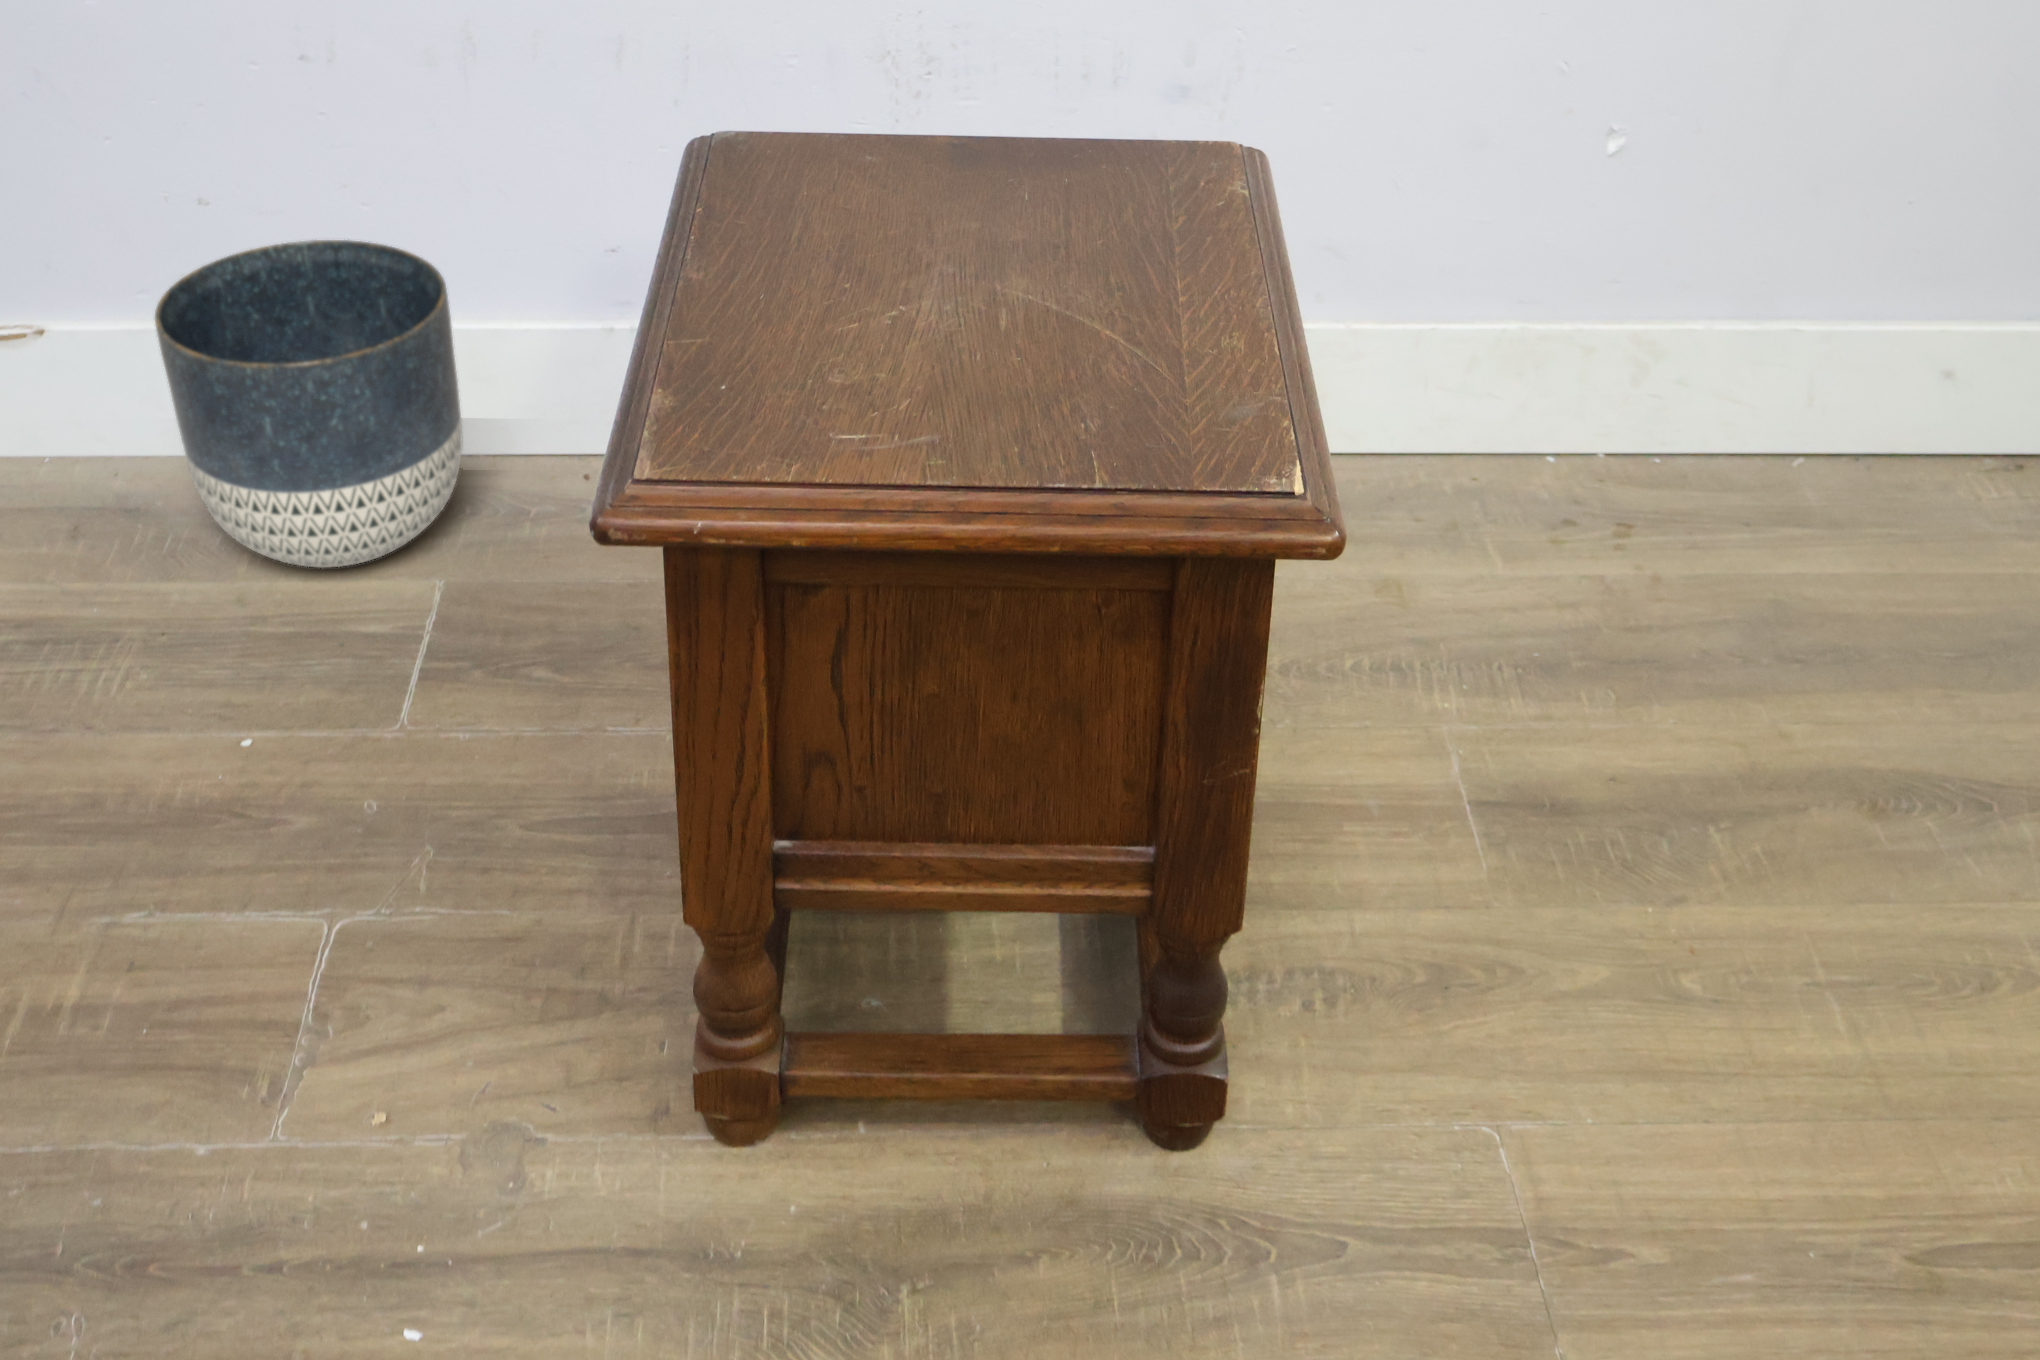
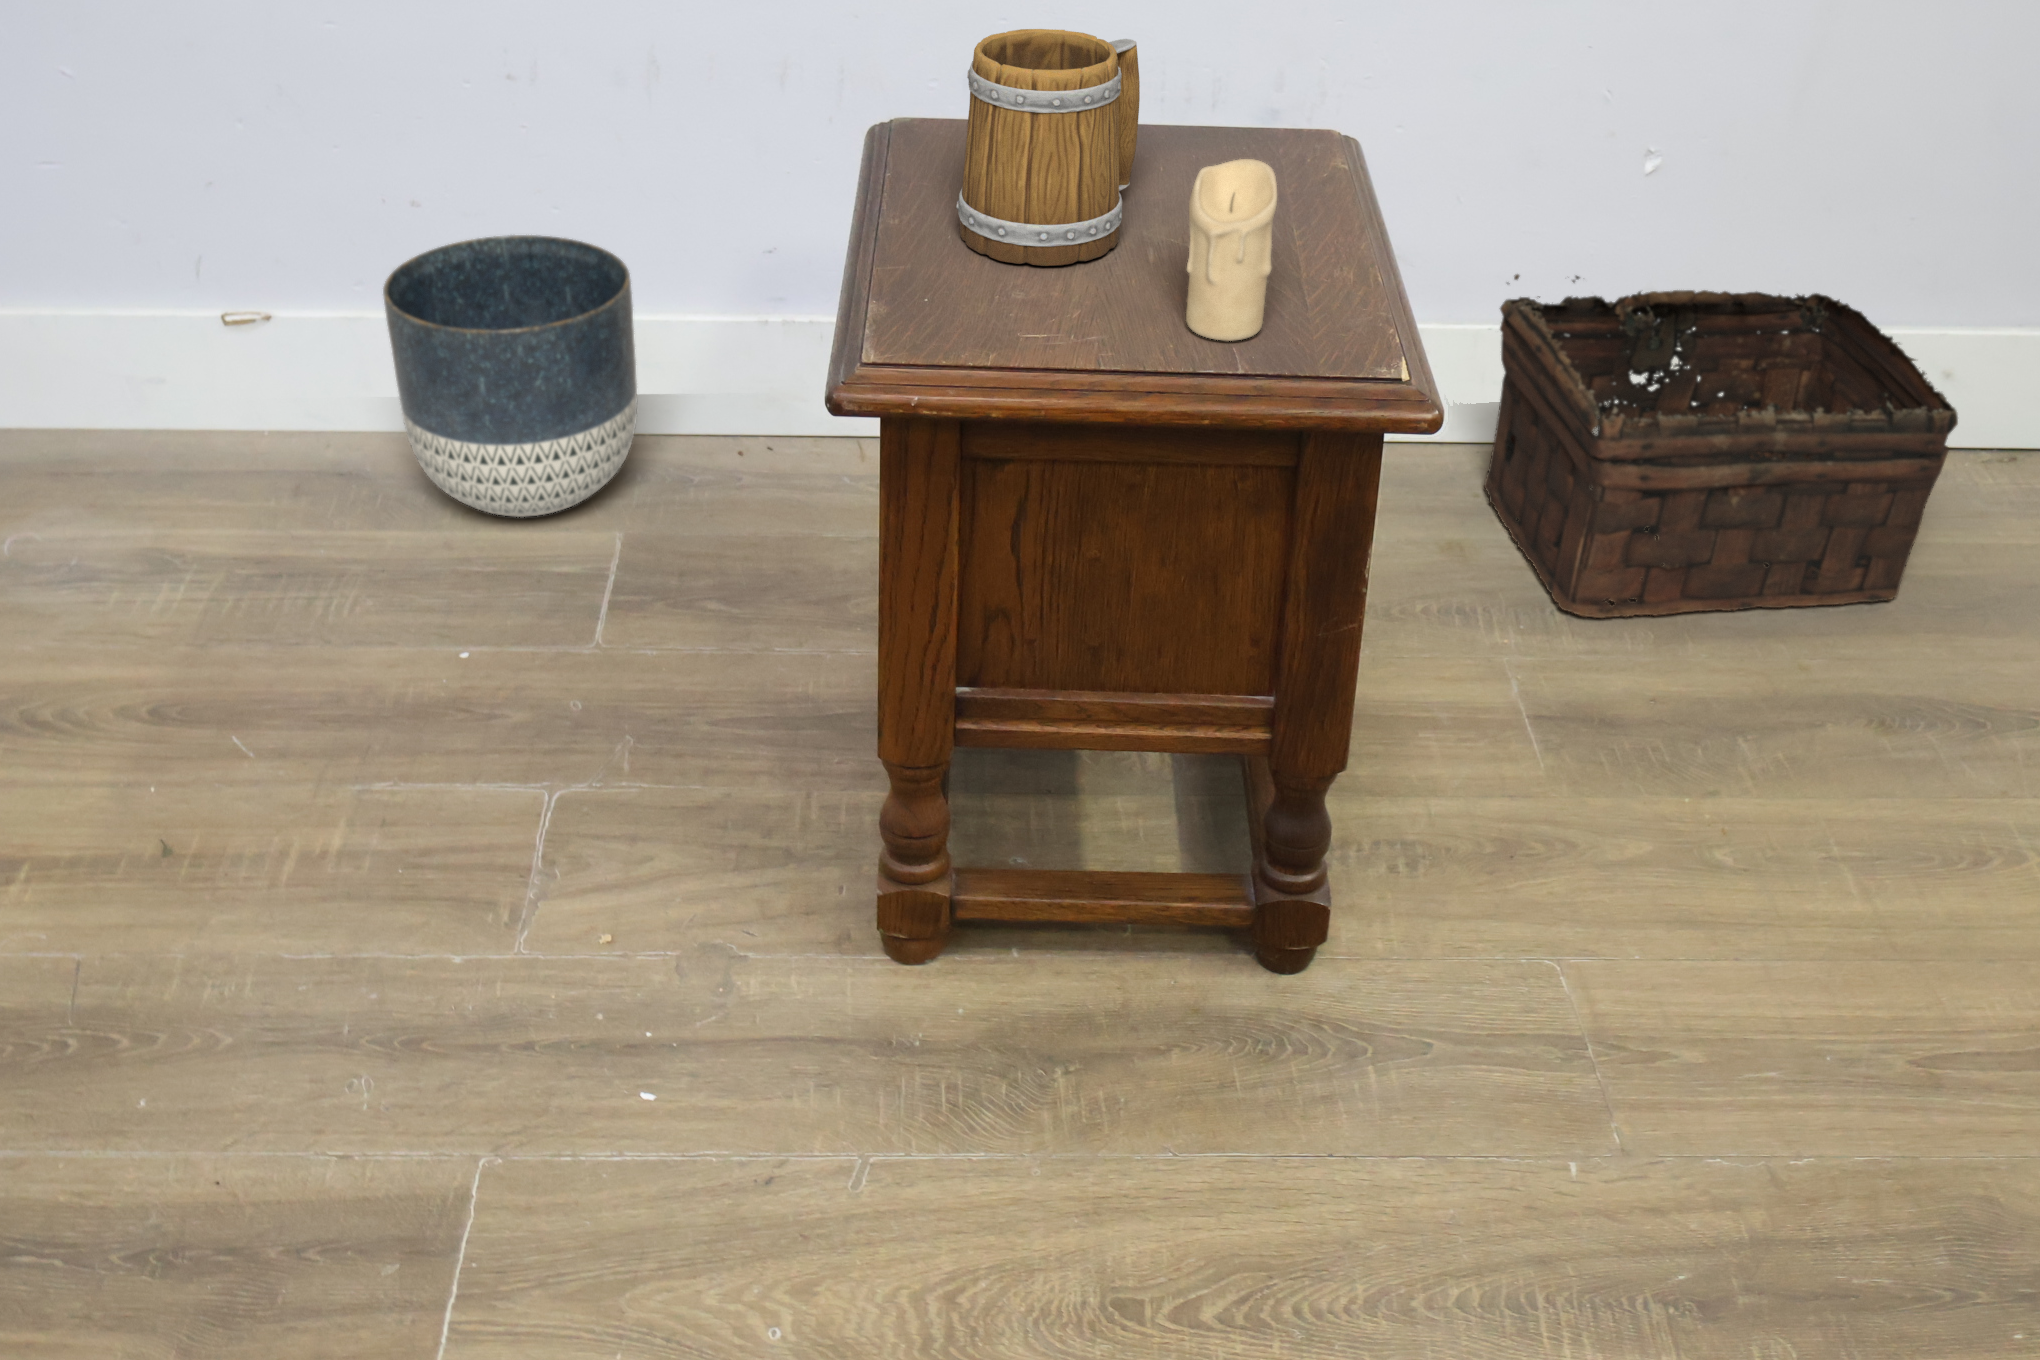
mug: none [771,50,993,339] -> present [956,29,1140,266]
candle: none [1033,223,1139,443] -> present [1186,159,1277,341]
basket: none [1437,275,1972,683] -> present [1484,274,1958,618]

